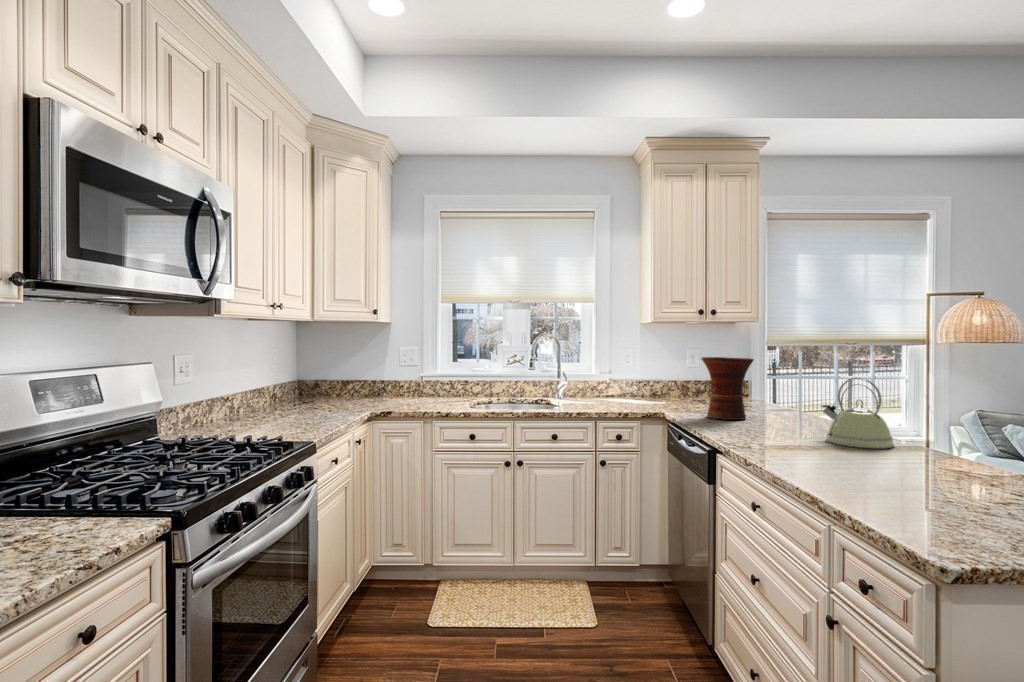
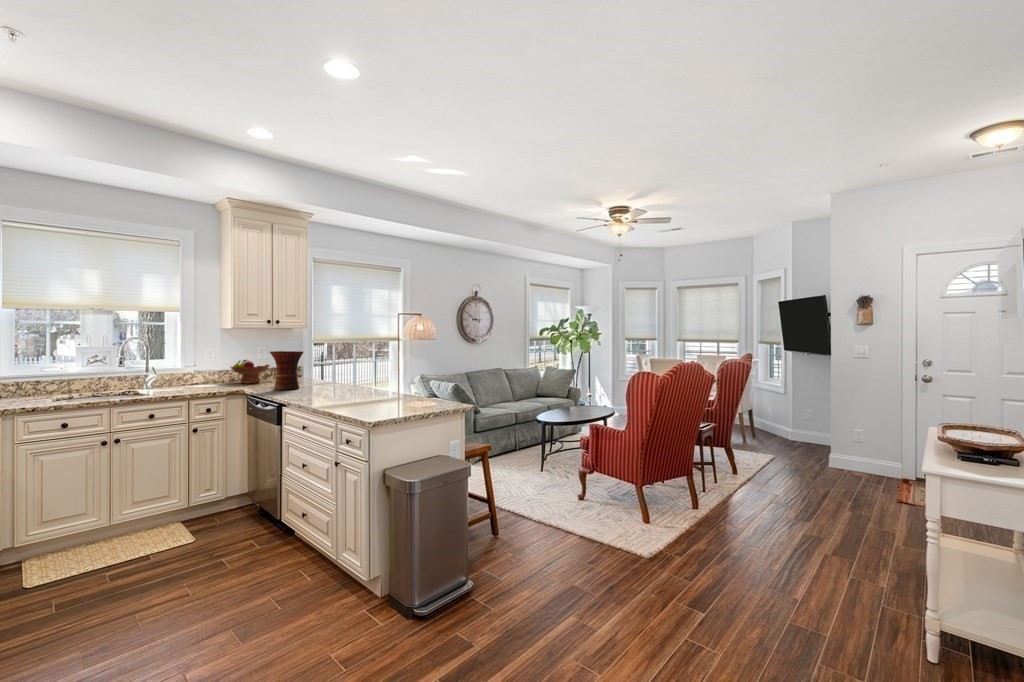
fruit bowl: none [652,367,705,401] -> present [231,360,270,384]
kettle: present [822,378,894,449] -> none [340,359,373,395]

